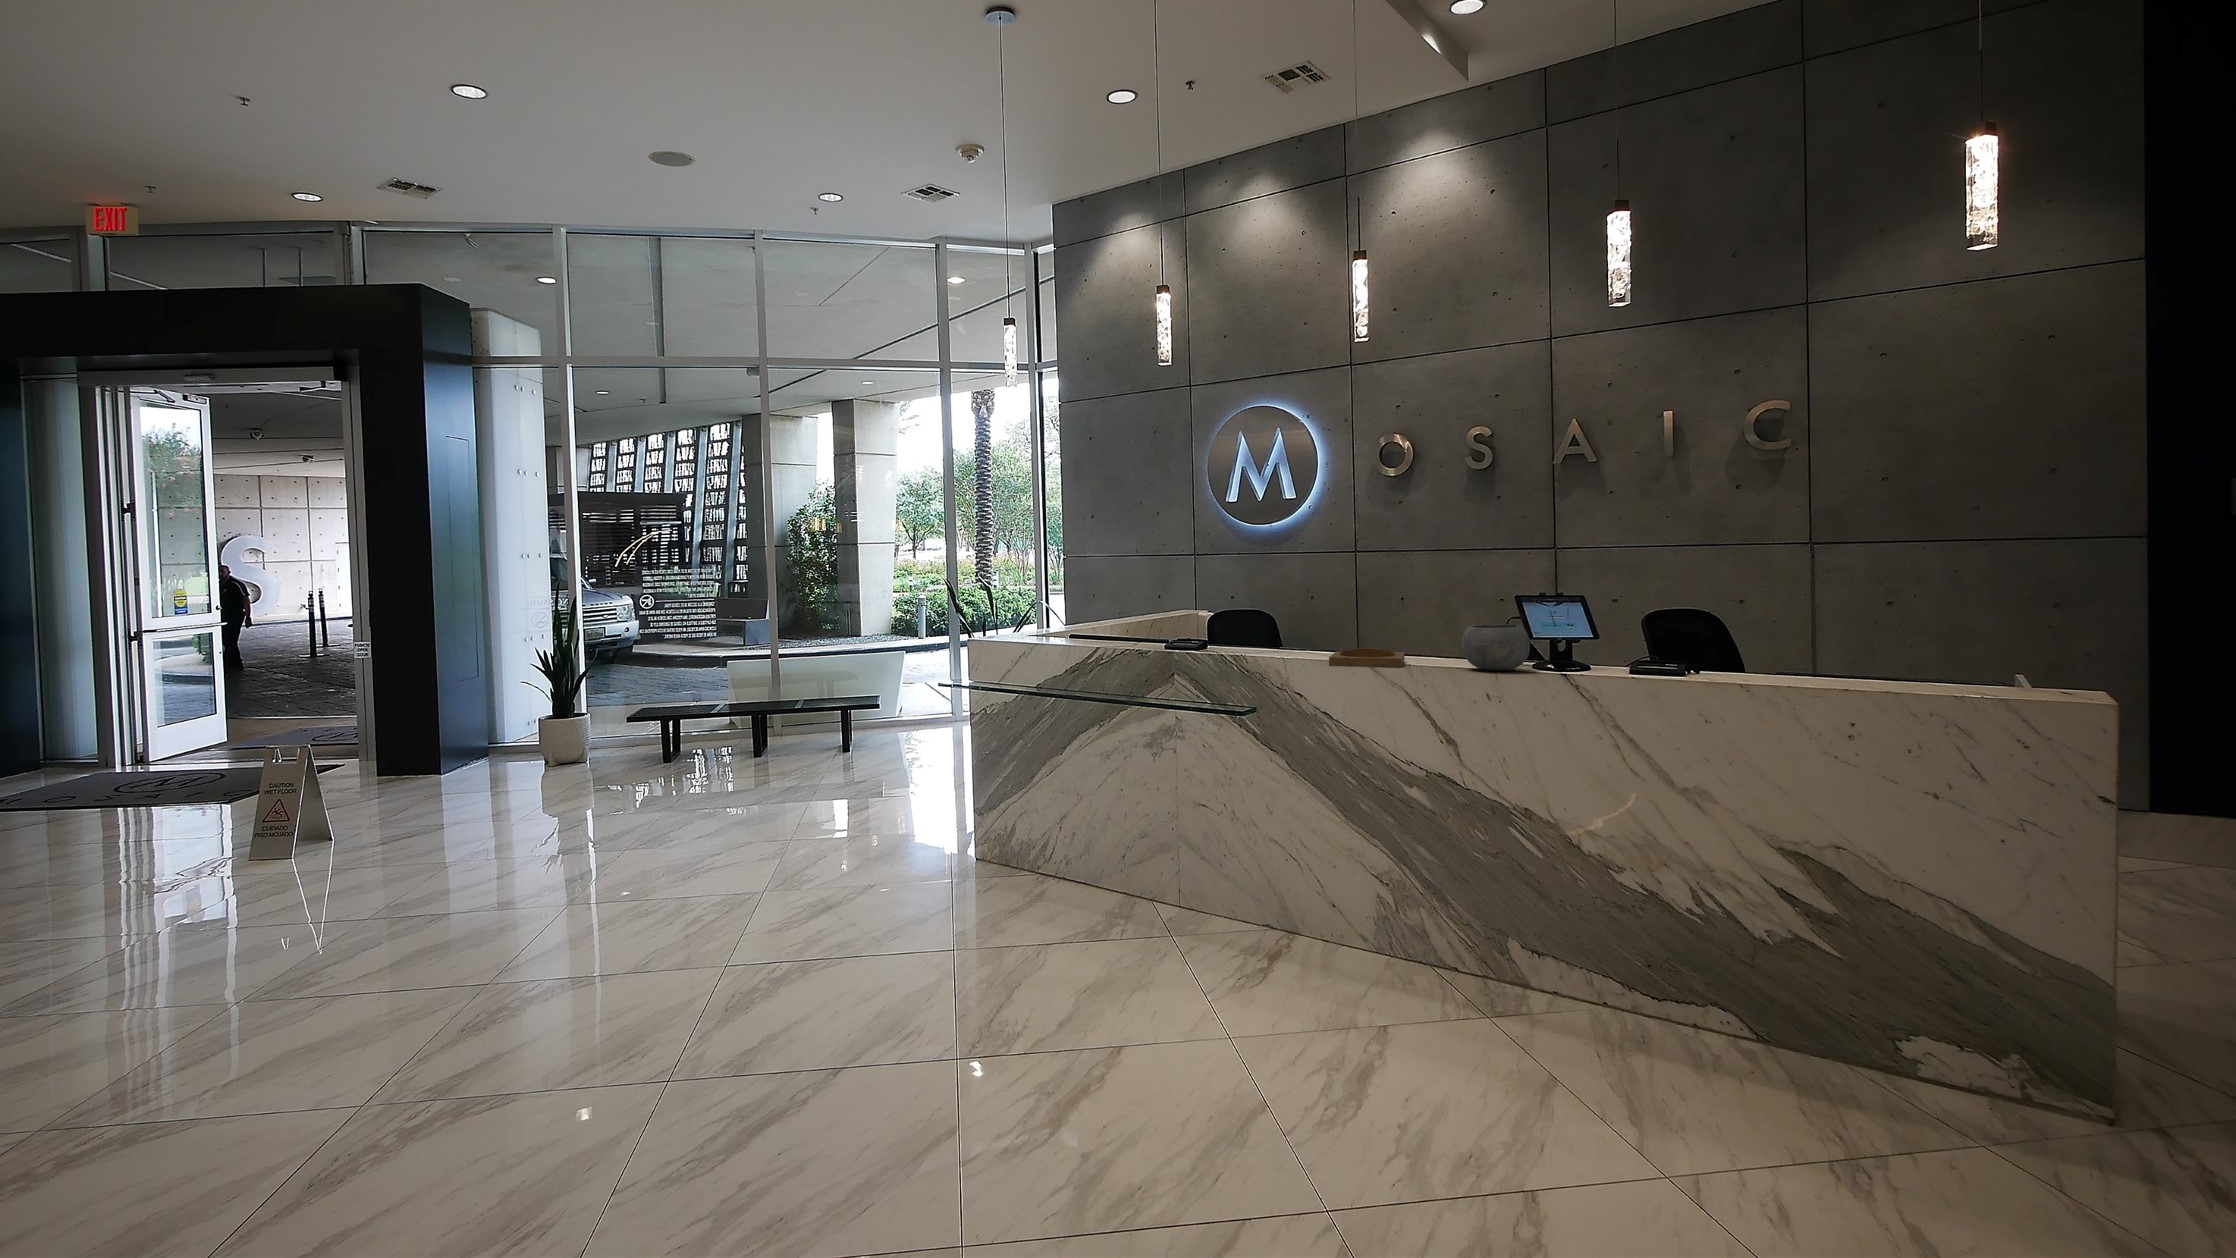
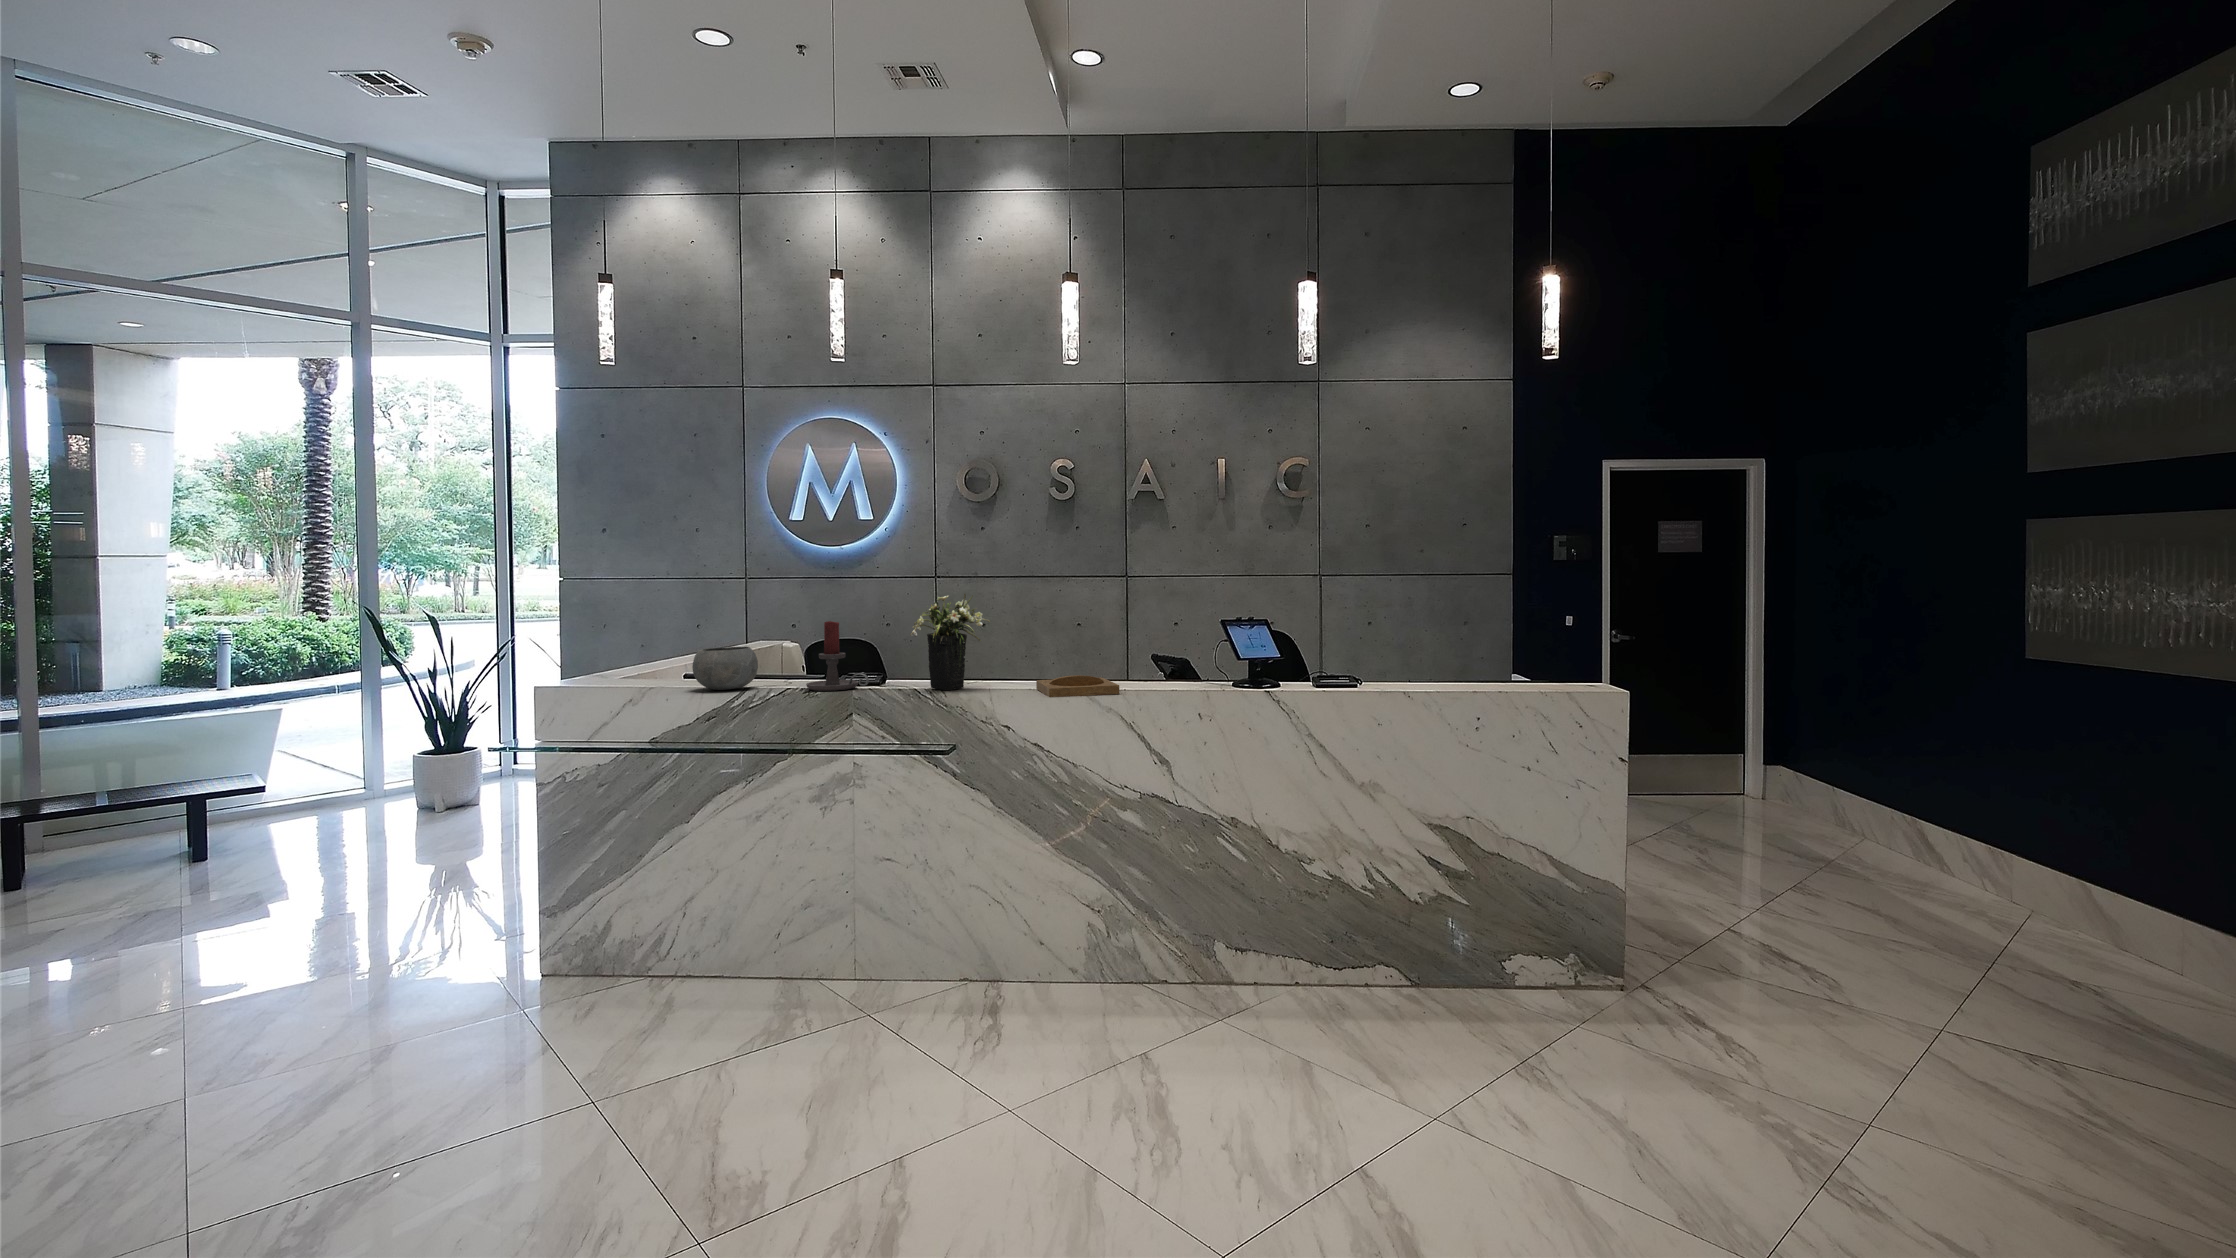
flower arrangement: none [1222,569,1294,657] -> present [910,594,990,690]
candle holder: none [1153,593,1199,652] -> present [806,621,869,691]
bowl: present [1462,625,1530,670] -> present [692,647,758,690]

